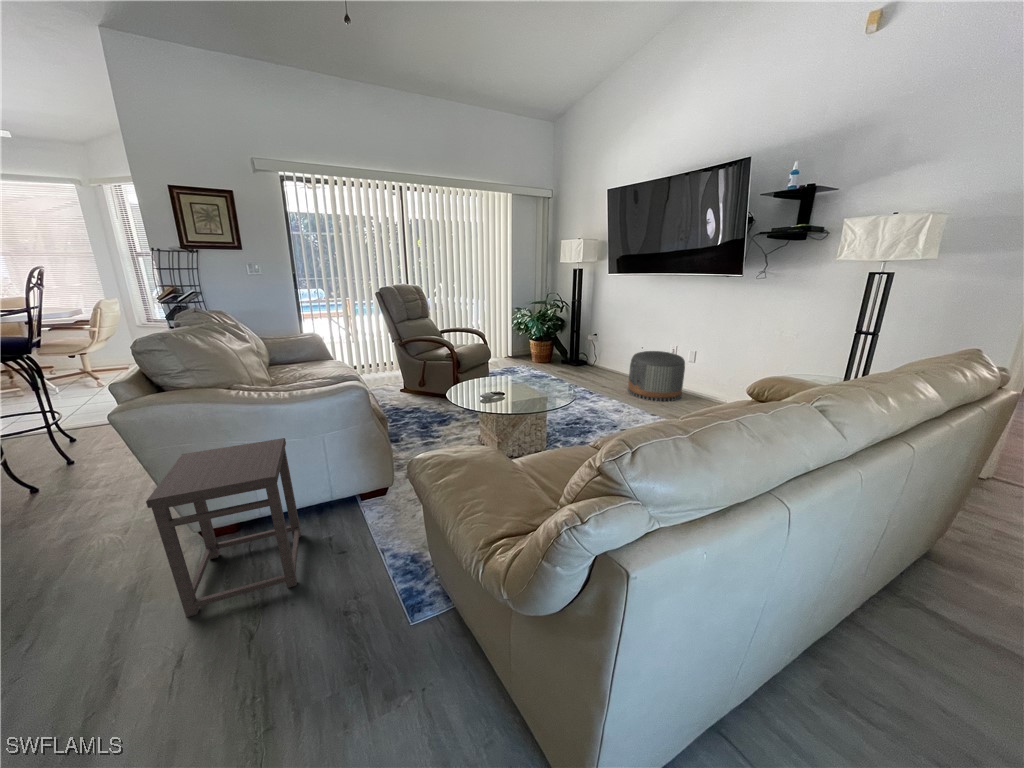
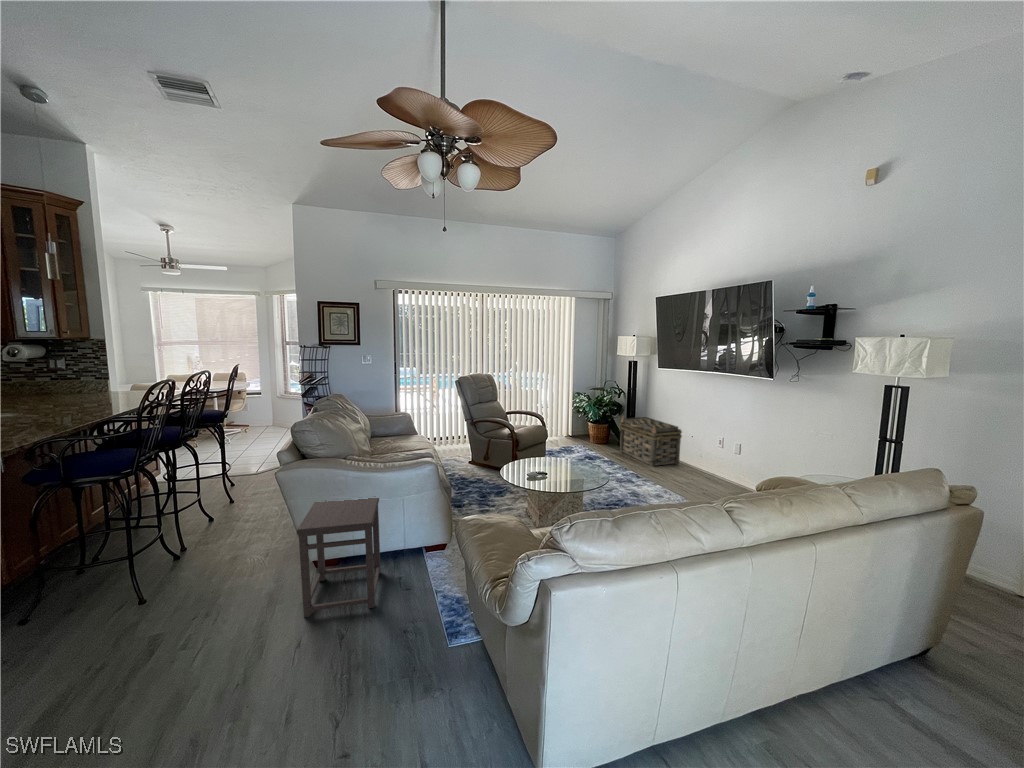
basket: none [565,329,631,382] -> present [619,417,682,467]
pouf: present [628,351,685,401] -> none [676,441,731,492]

